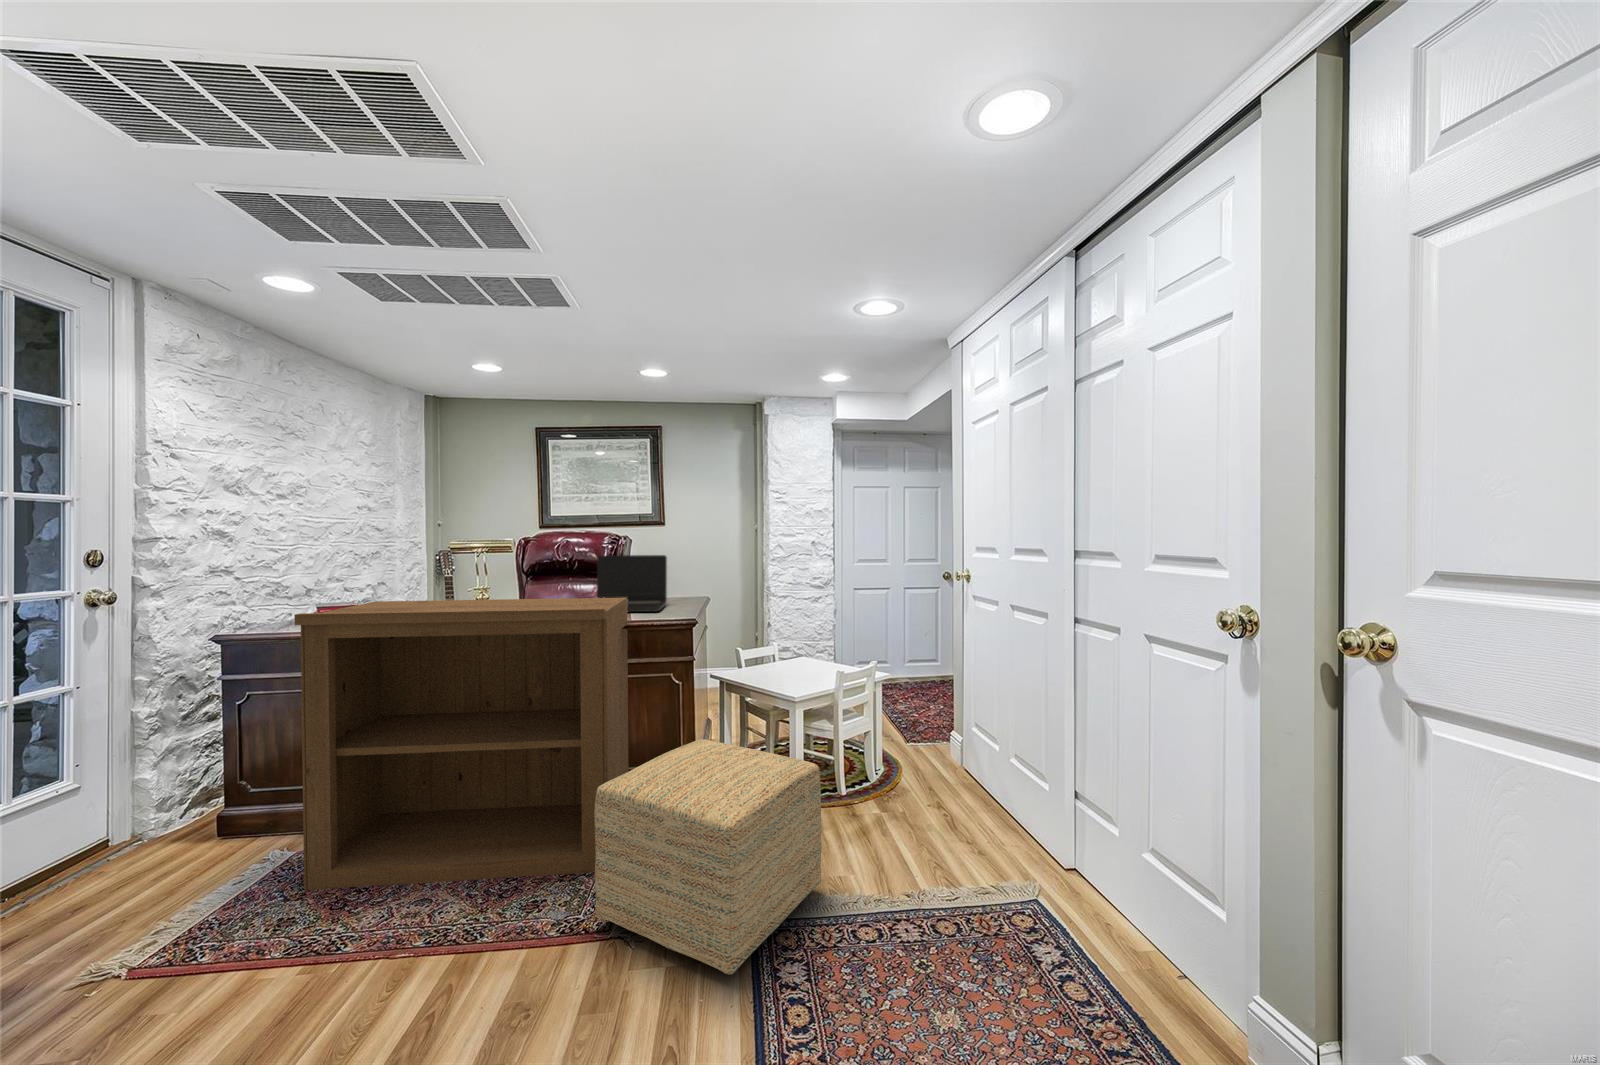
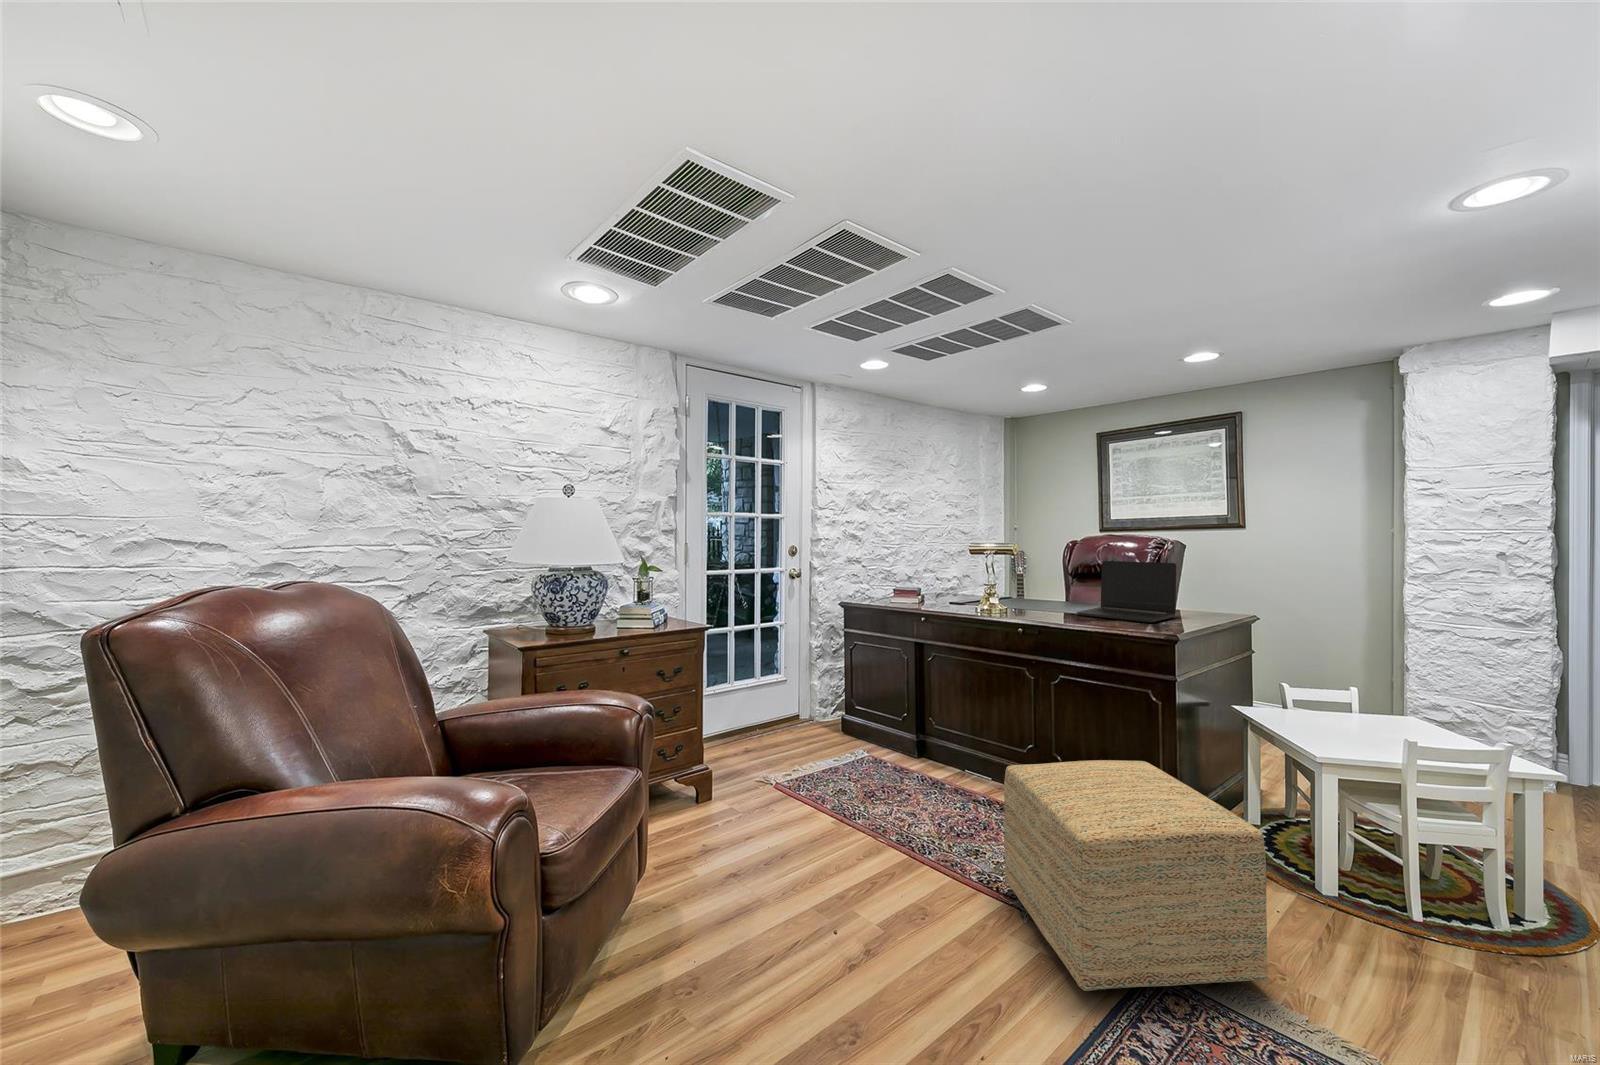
bookshelf: present [294,598,628,890] -> none [854,588,1101,857]

